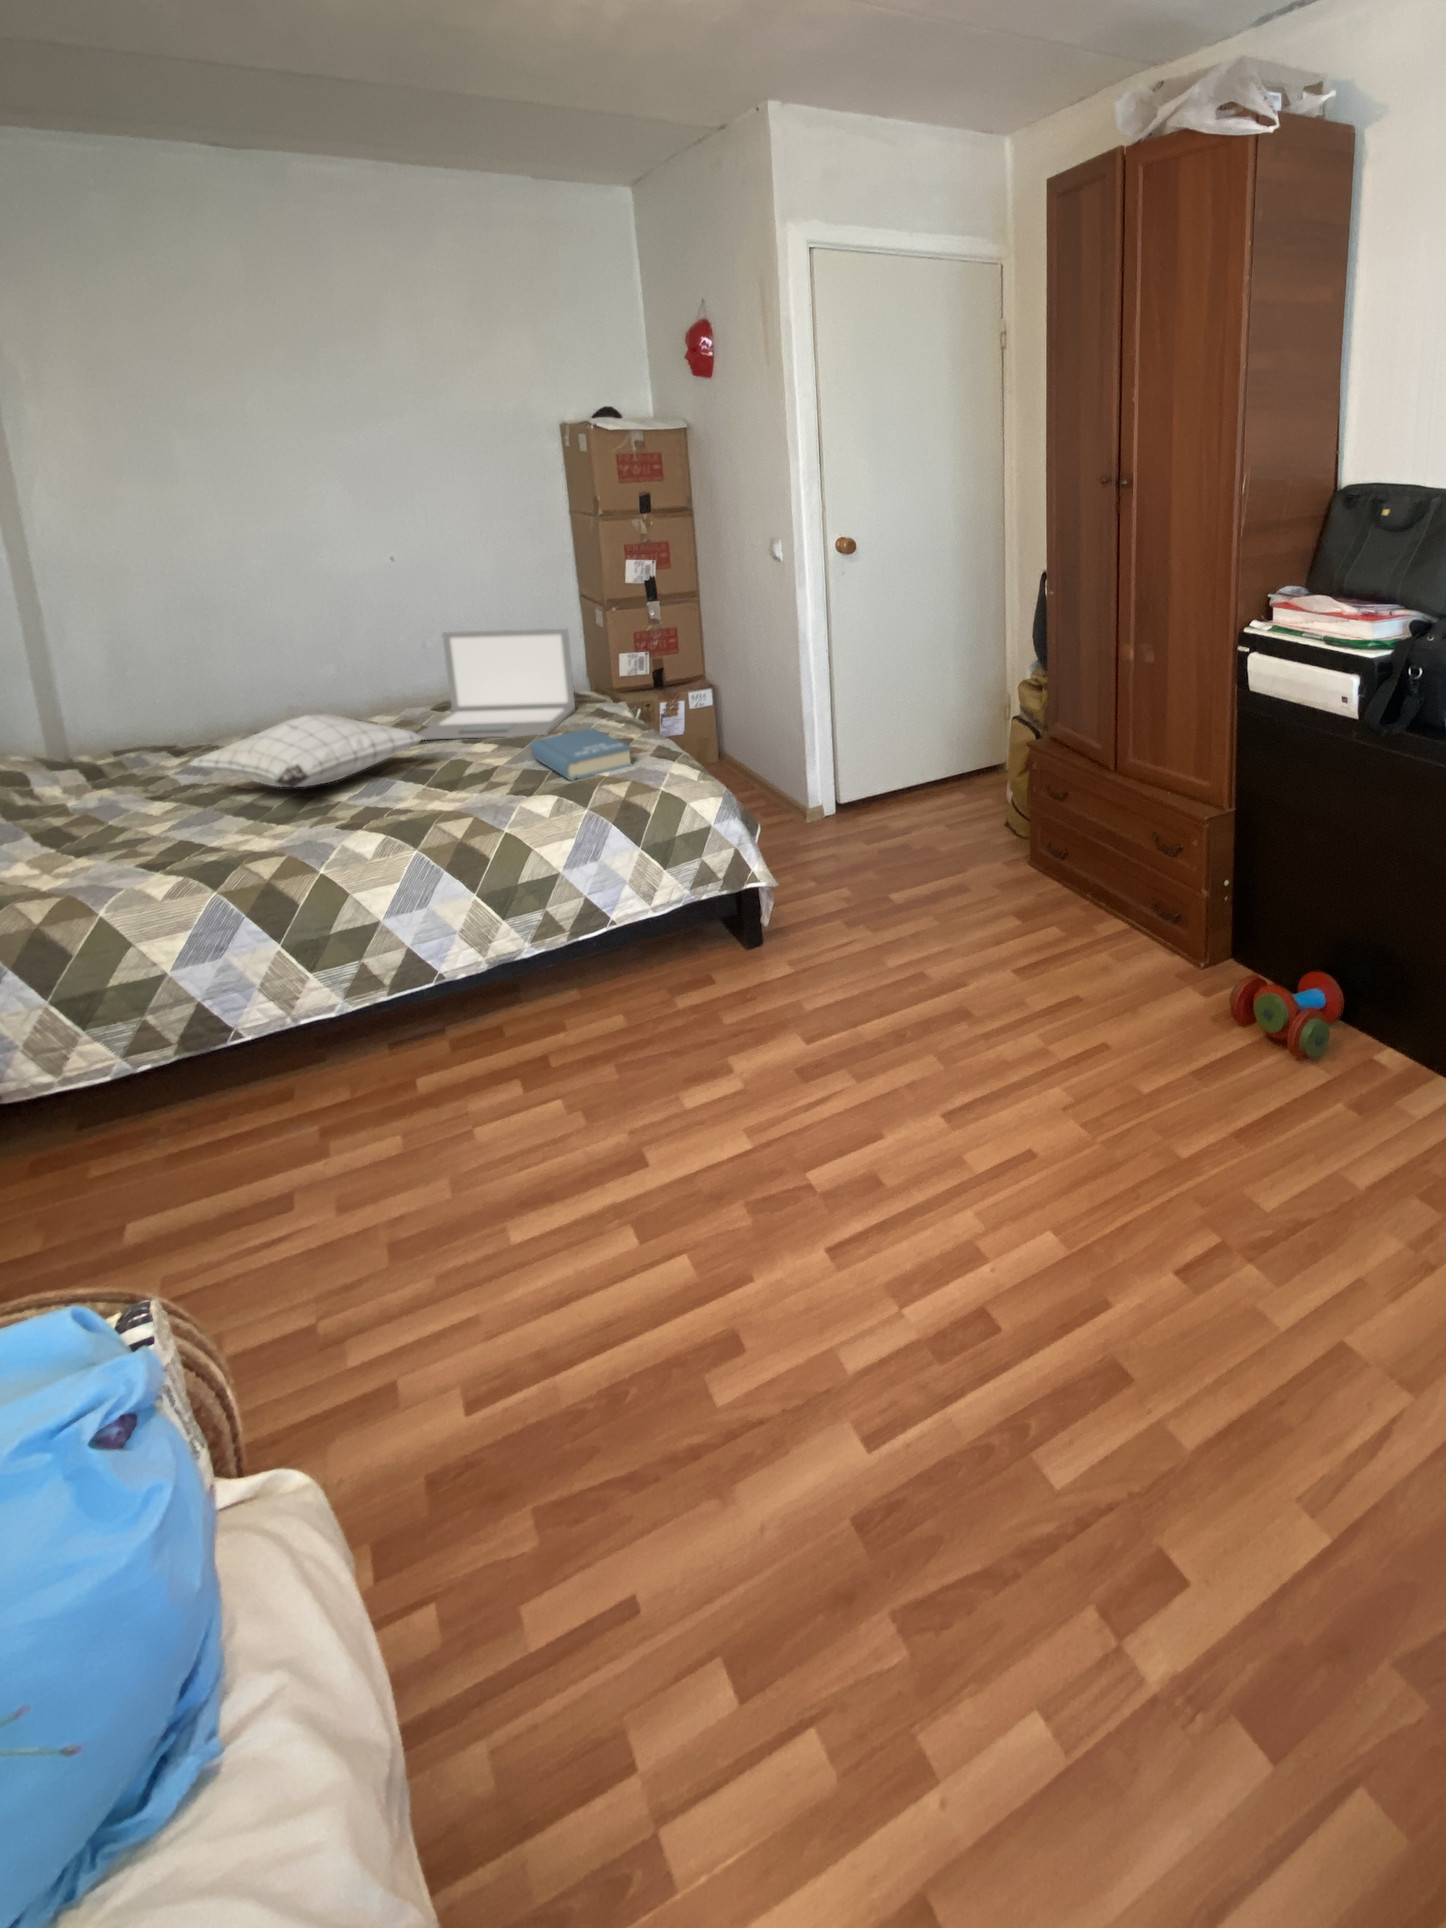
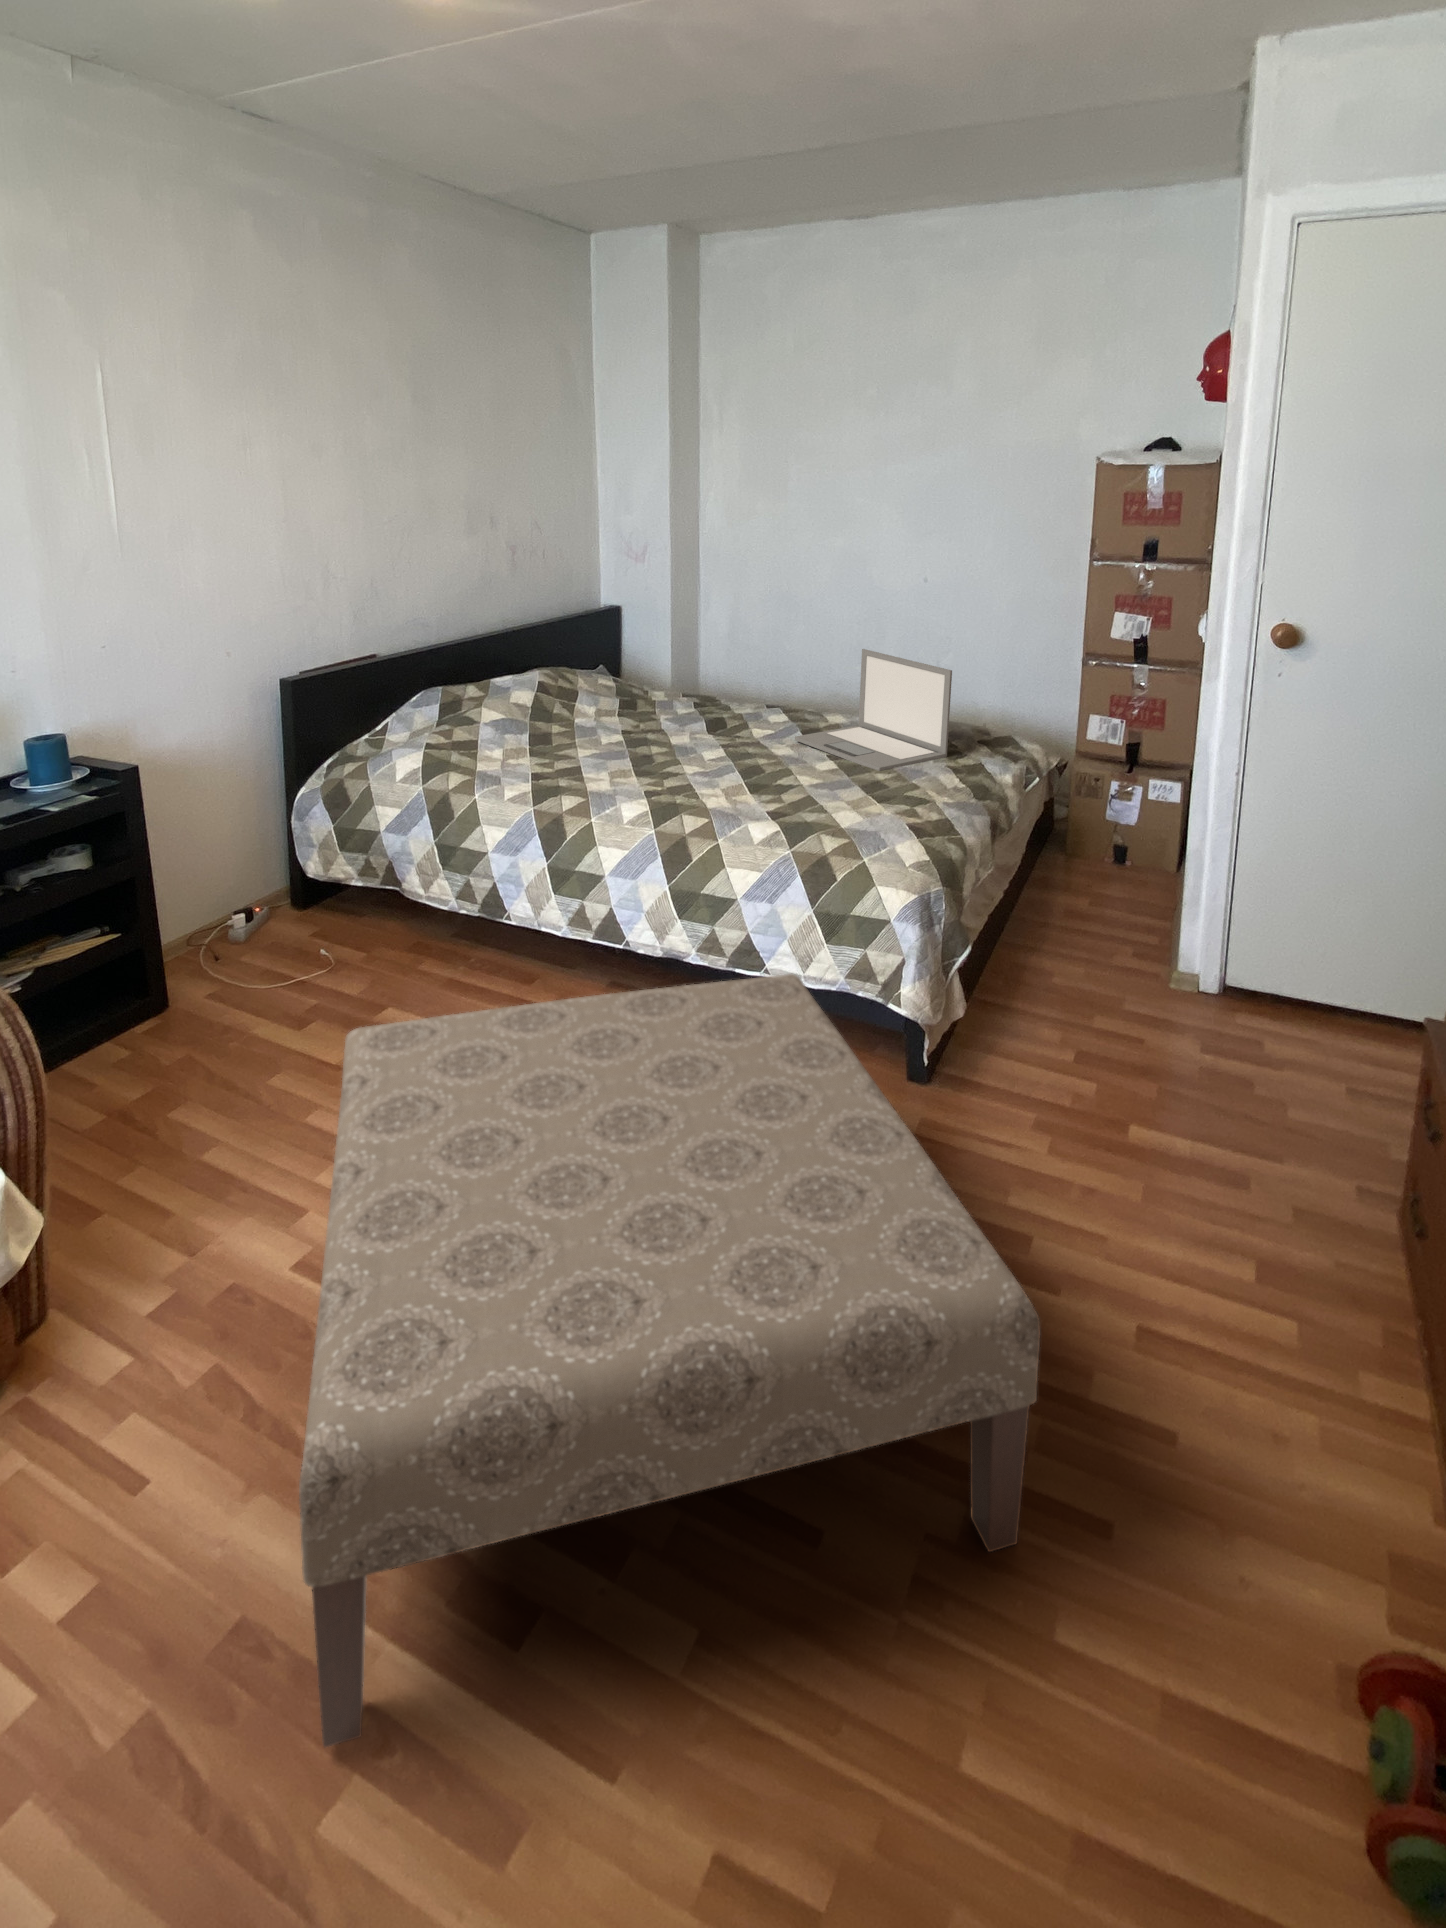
pillow: present [190,714,423,788] -> none [617,693,754,754]
book: present [531,728,632,780] -> none [796,769,882,827]
ottoman: none [436,879,1098,1461] -> present [299,974,1041,1747]

